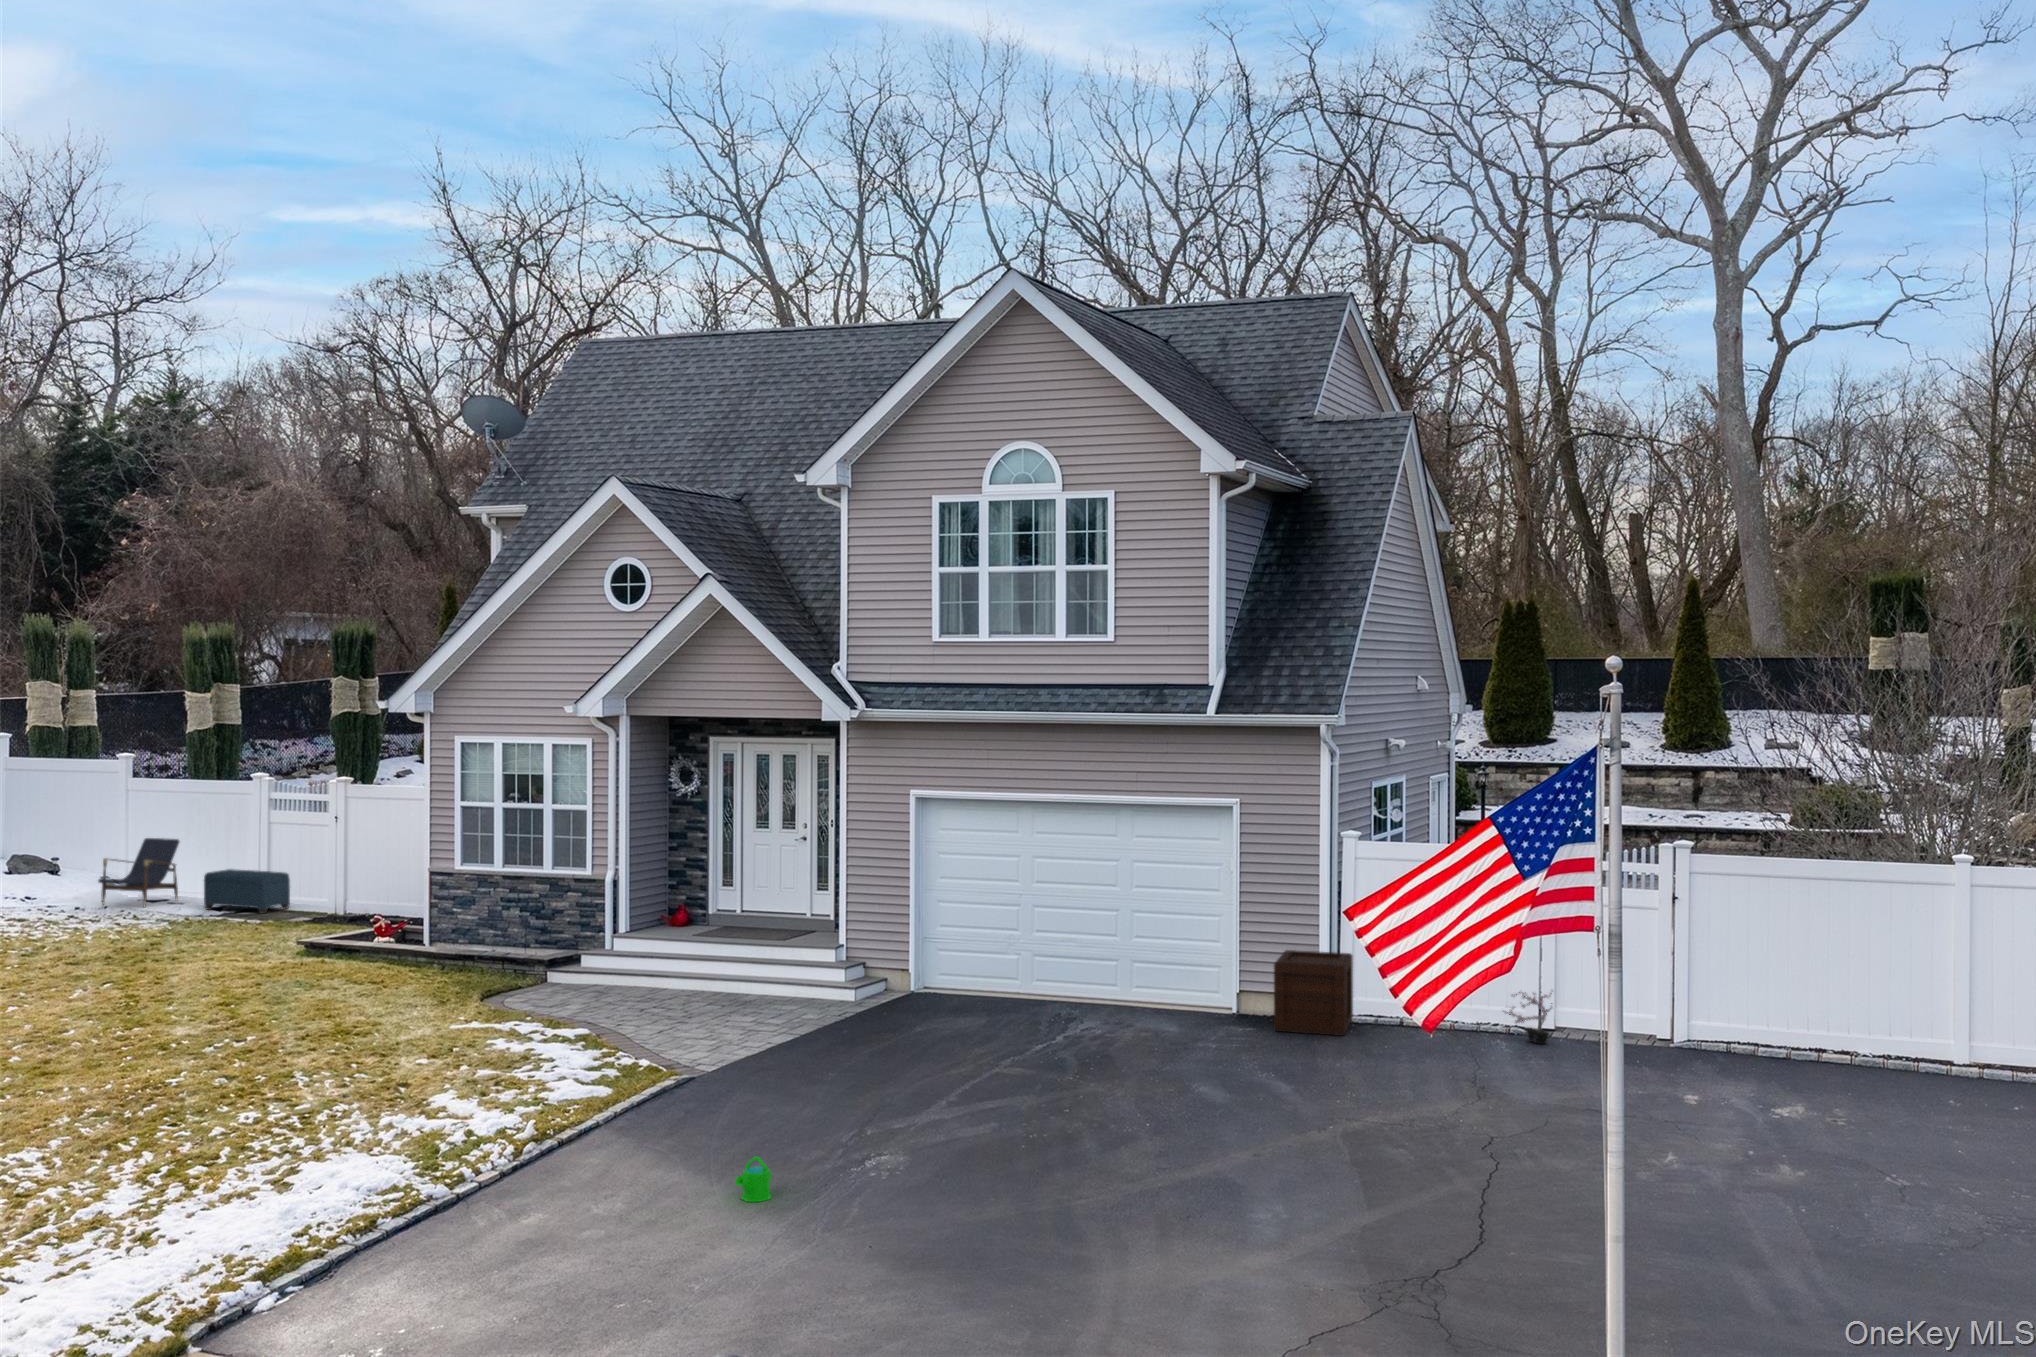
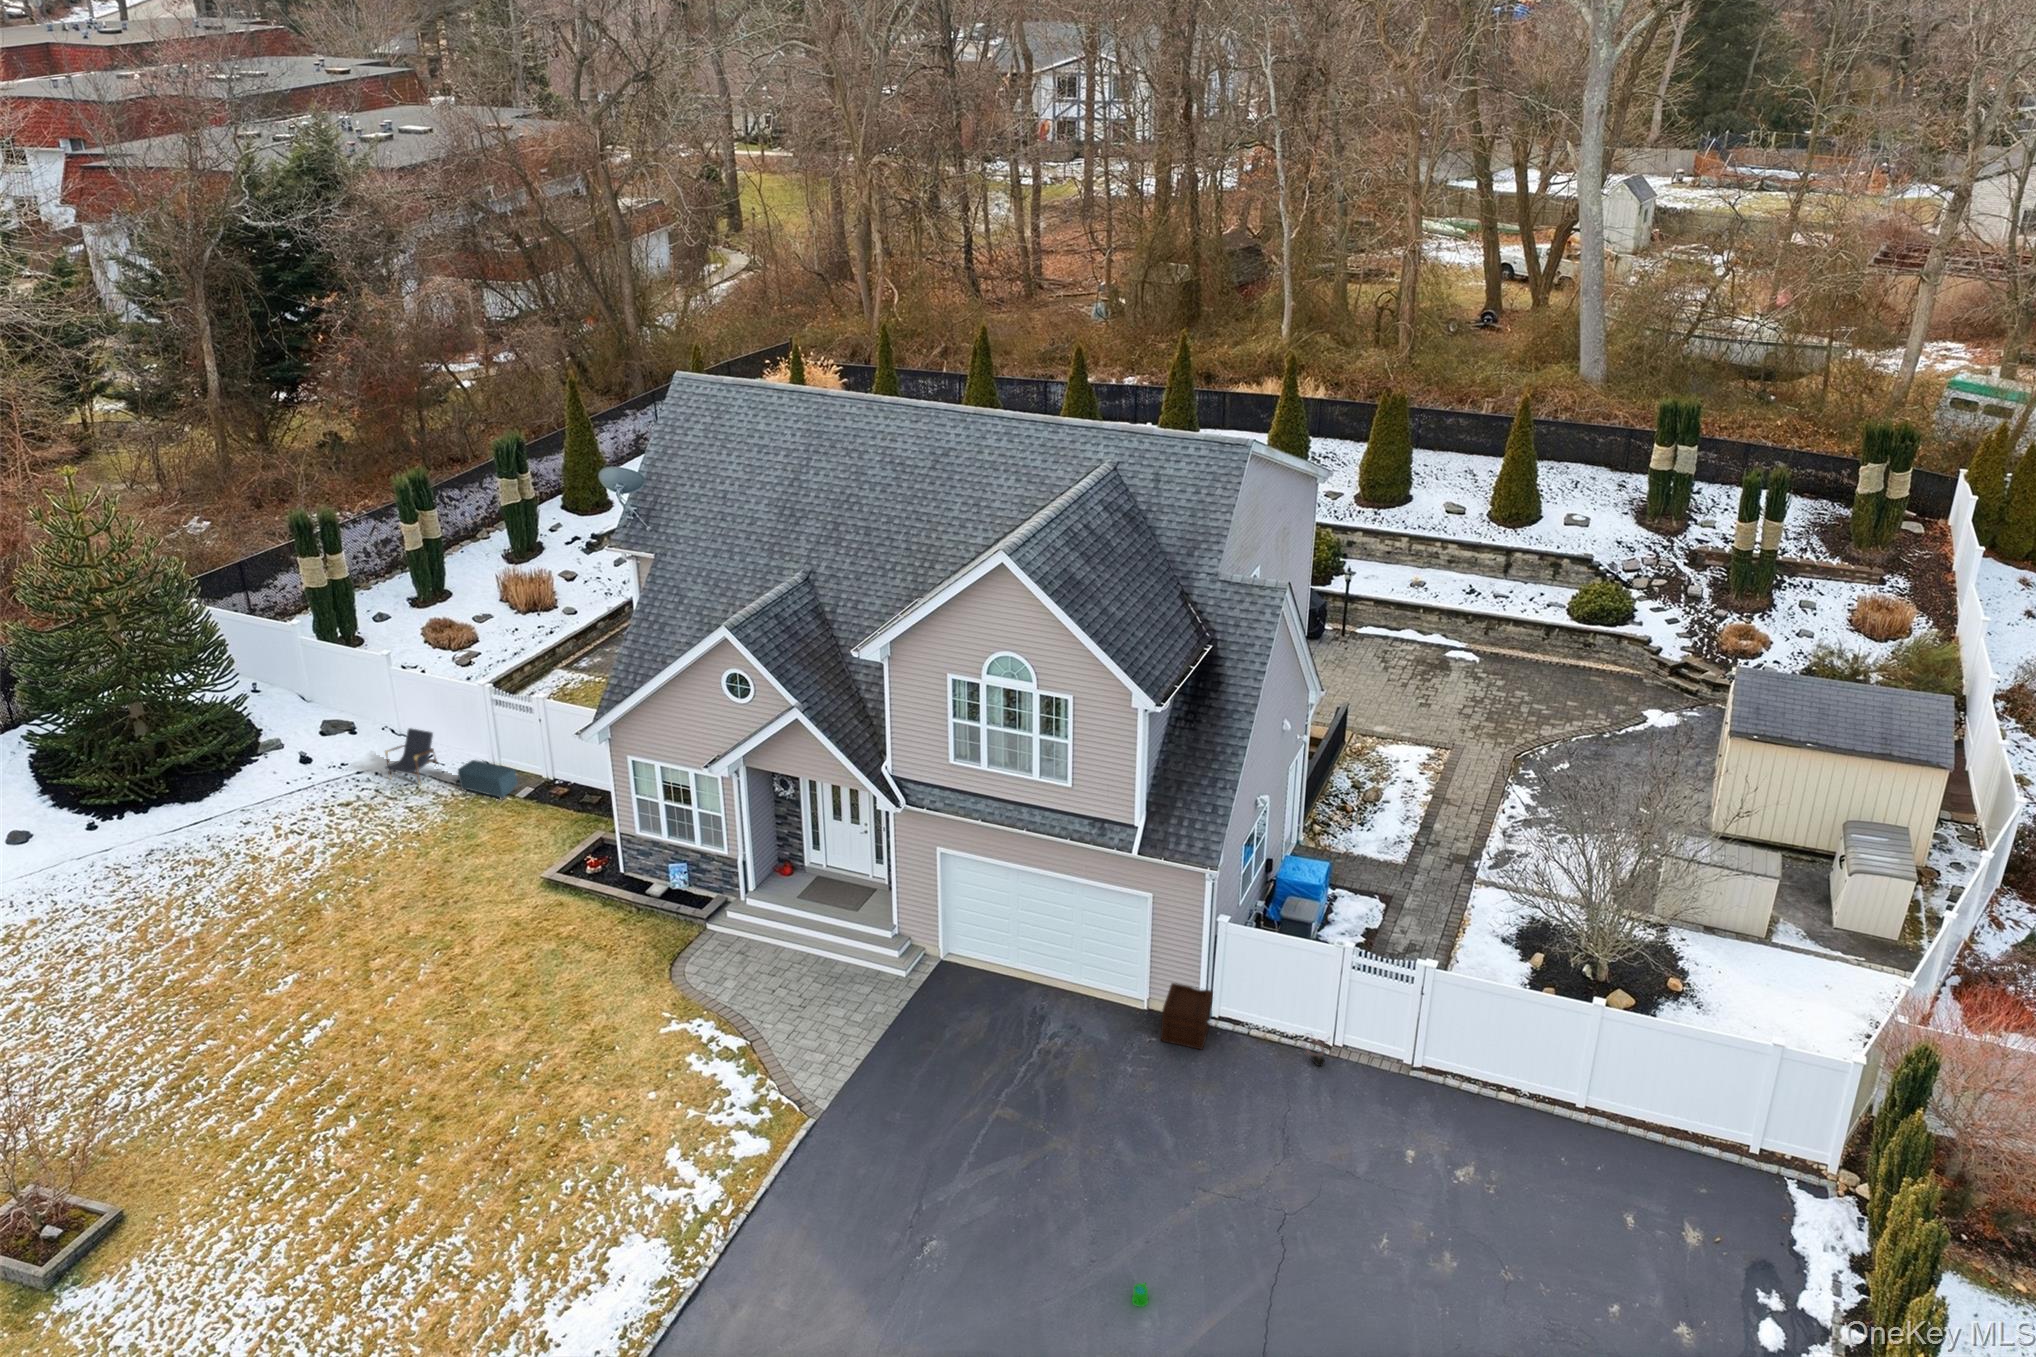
watering can: present [735,1156,772,1202] -> present [1132,1283,1148,1307]

